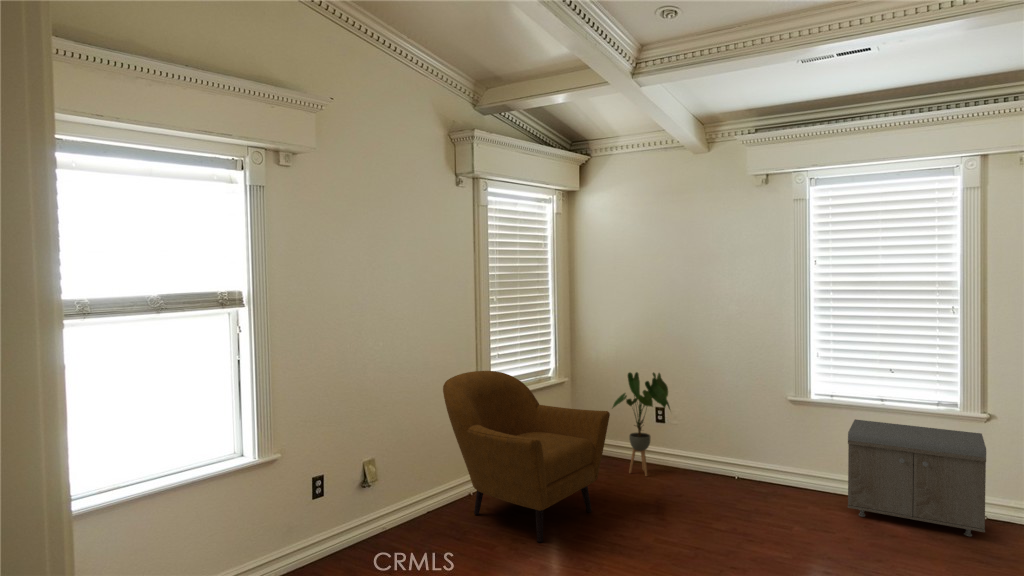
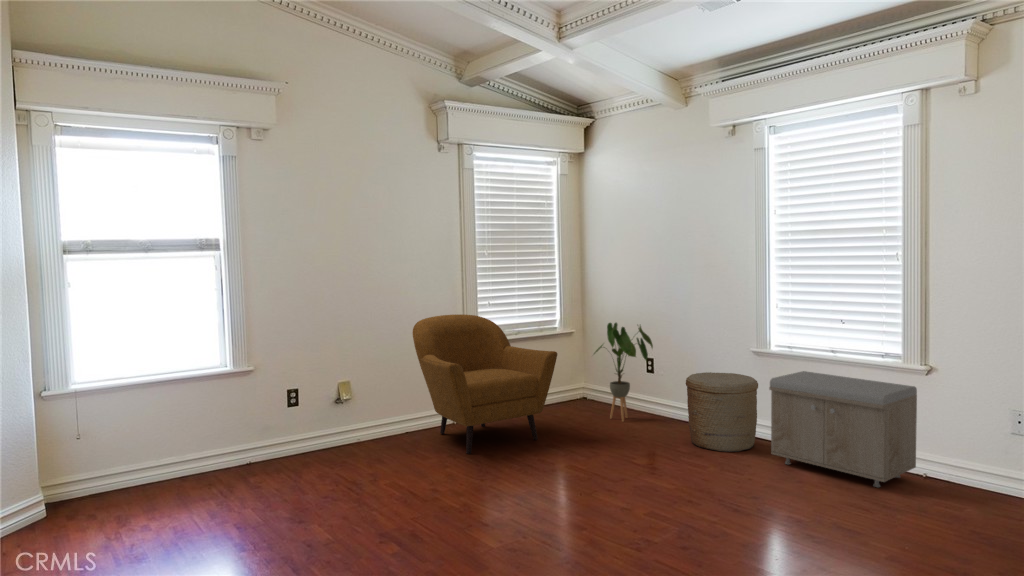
woven basket: none [735,422,810,506] -> present [686,372,758,452]

